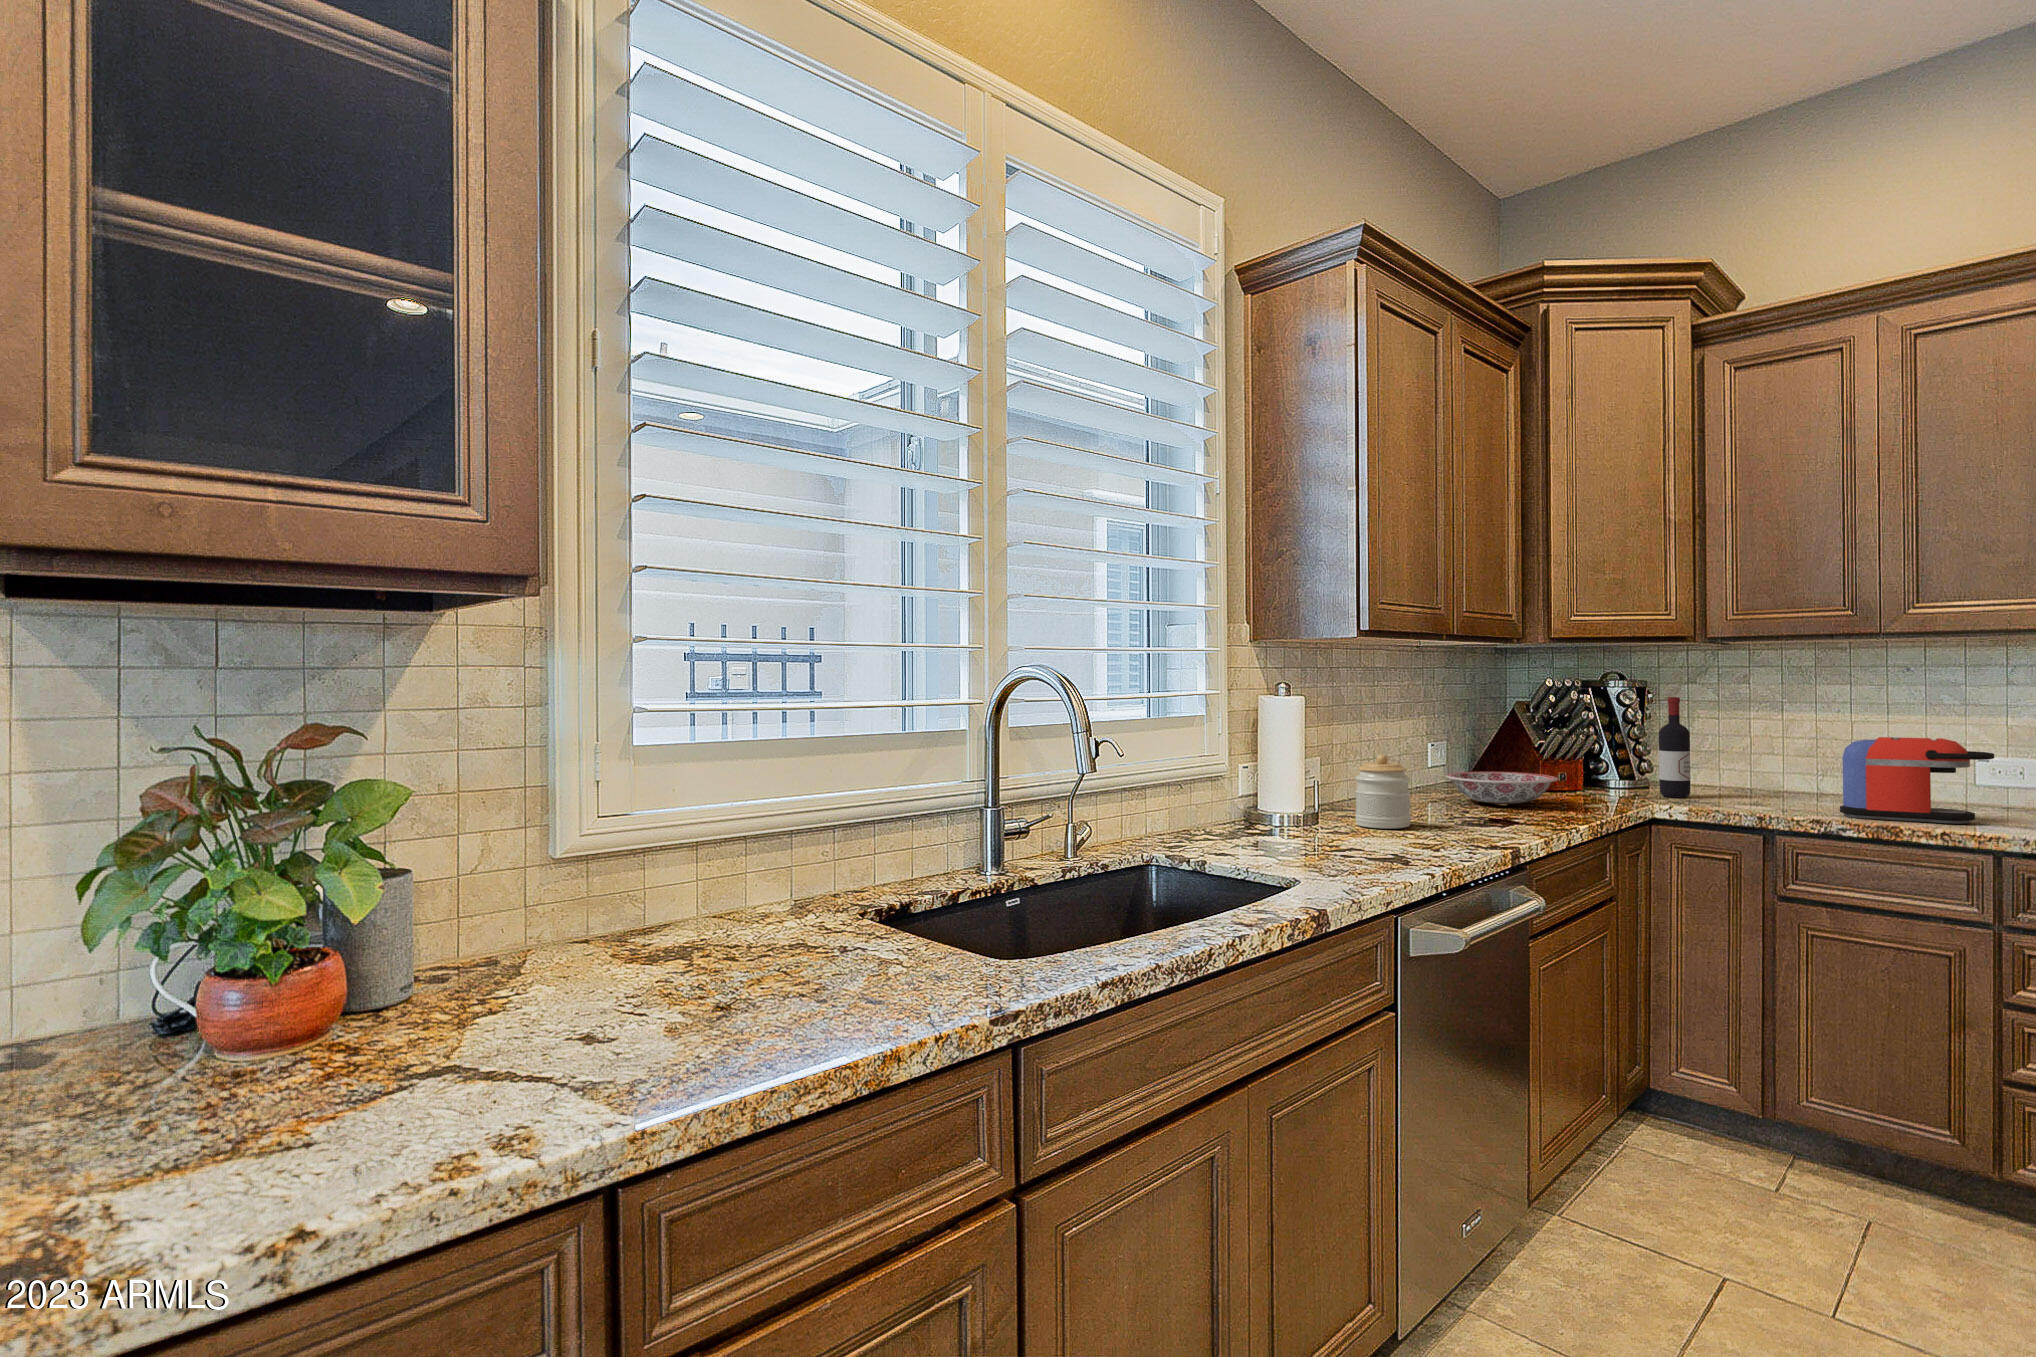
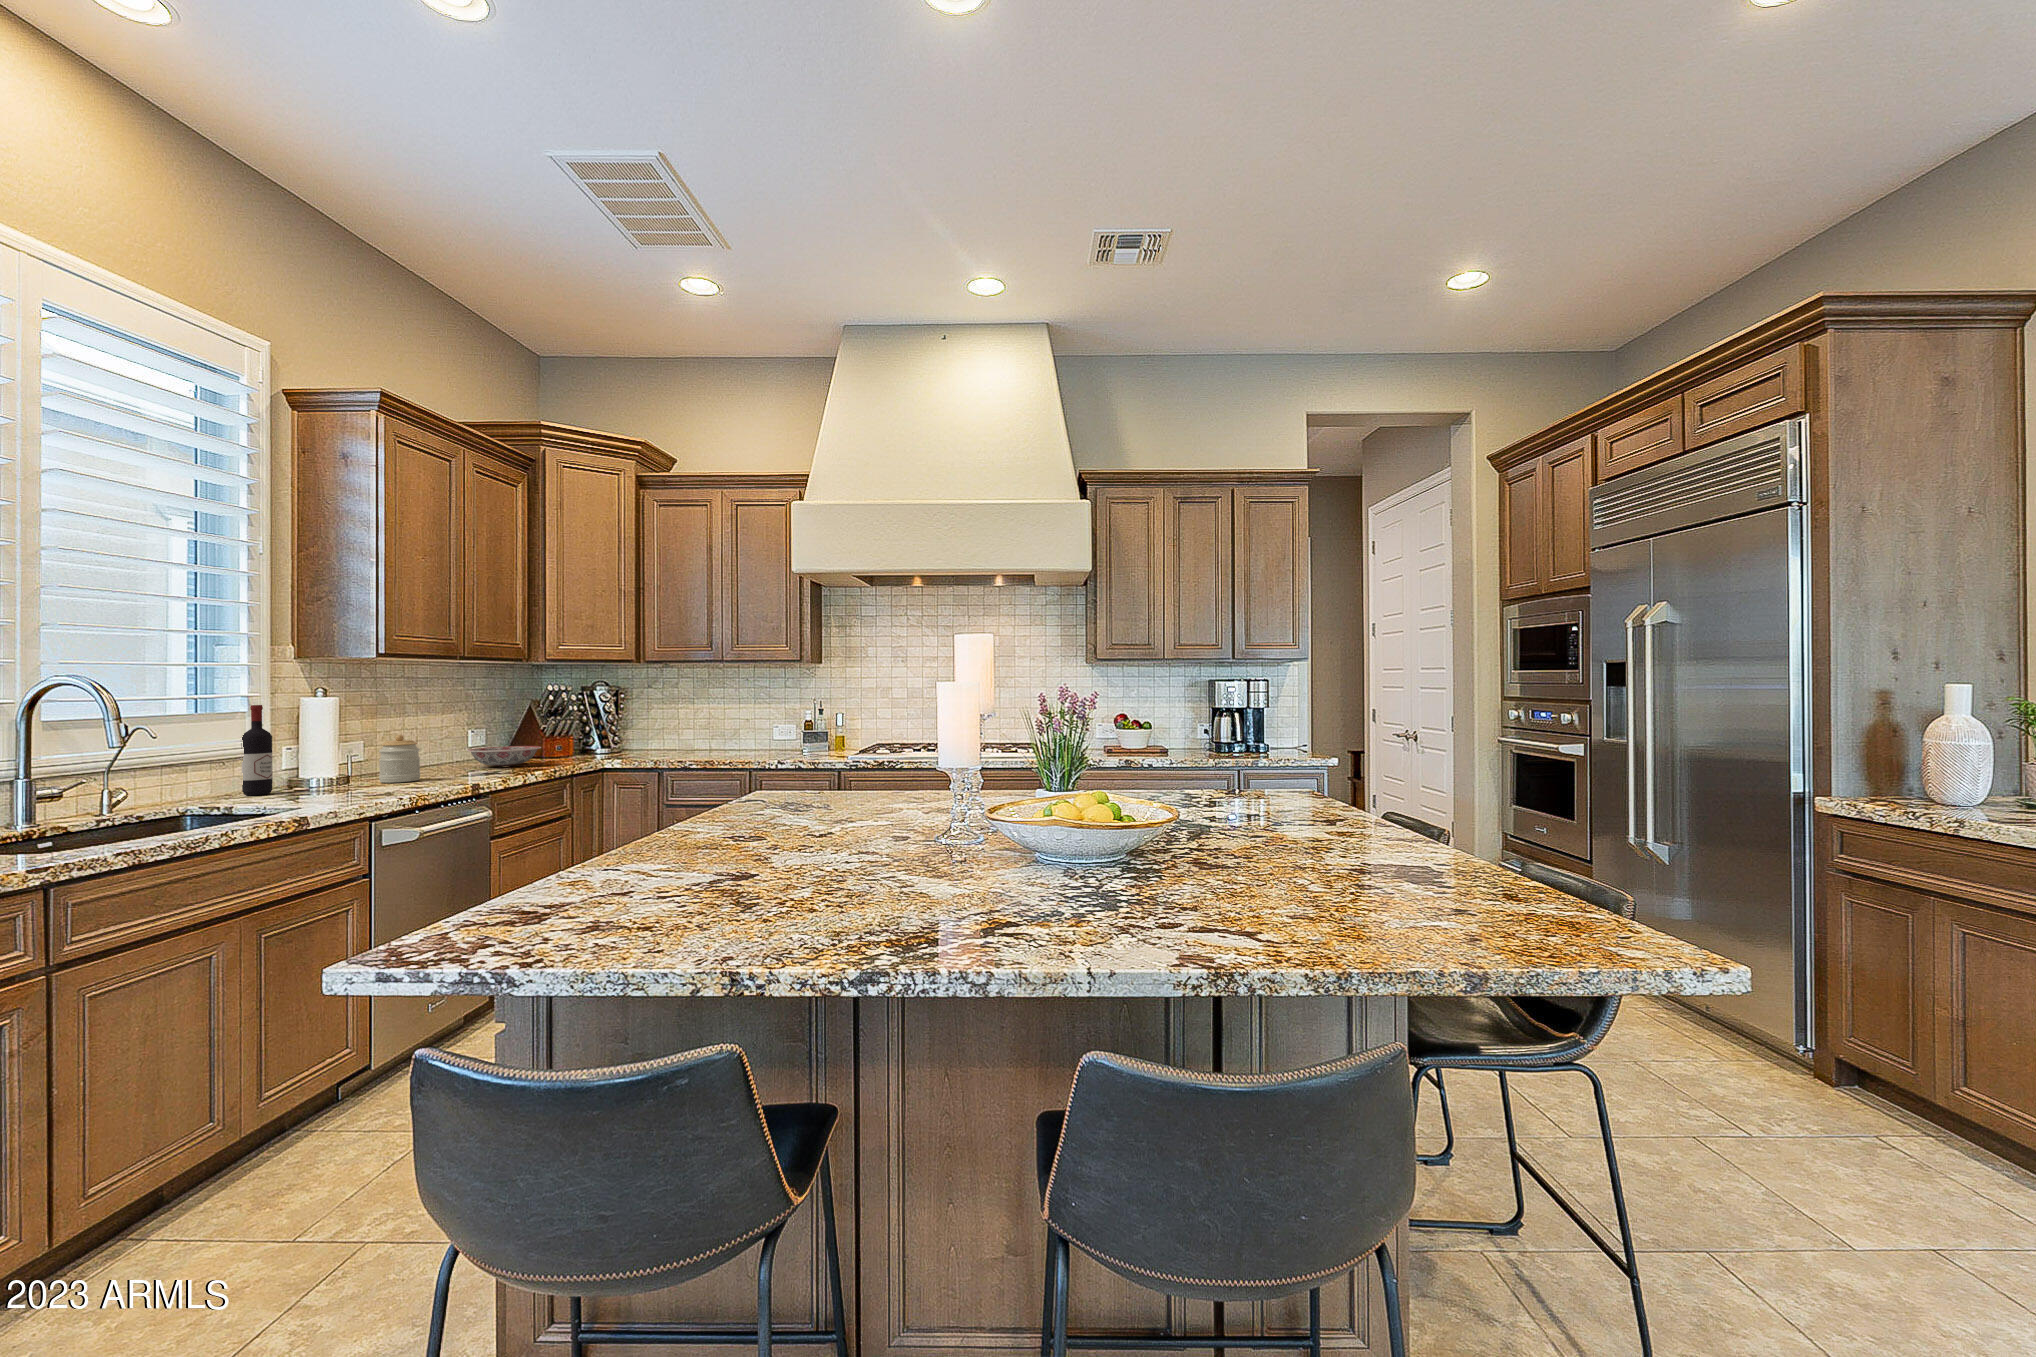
wine bottle: present [1659,697,1690,798] -> present [241,705,273,796]
coffee maker: present [1840,737,1994,824] -> none [696,715,760,759]

